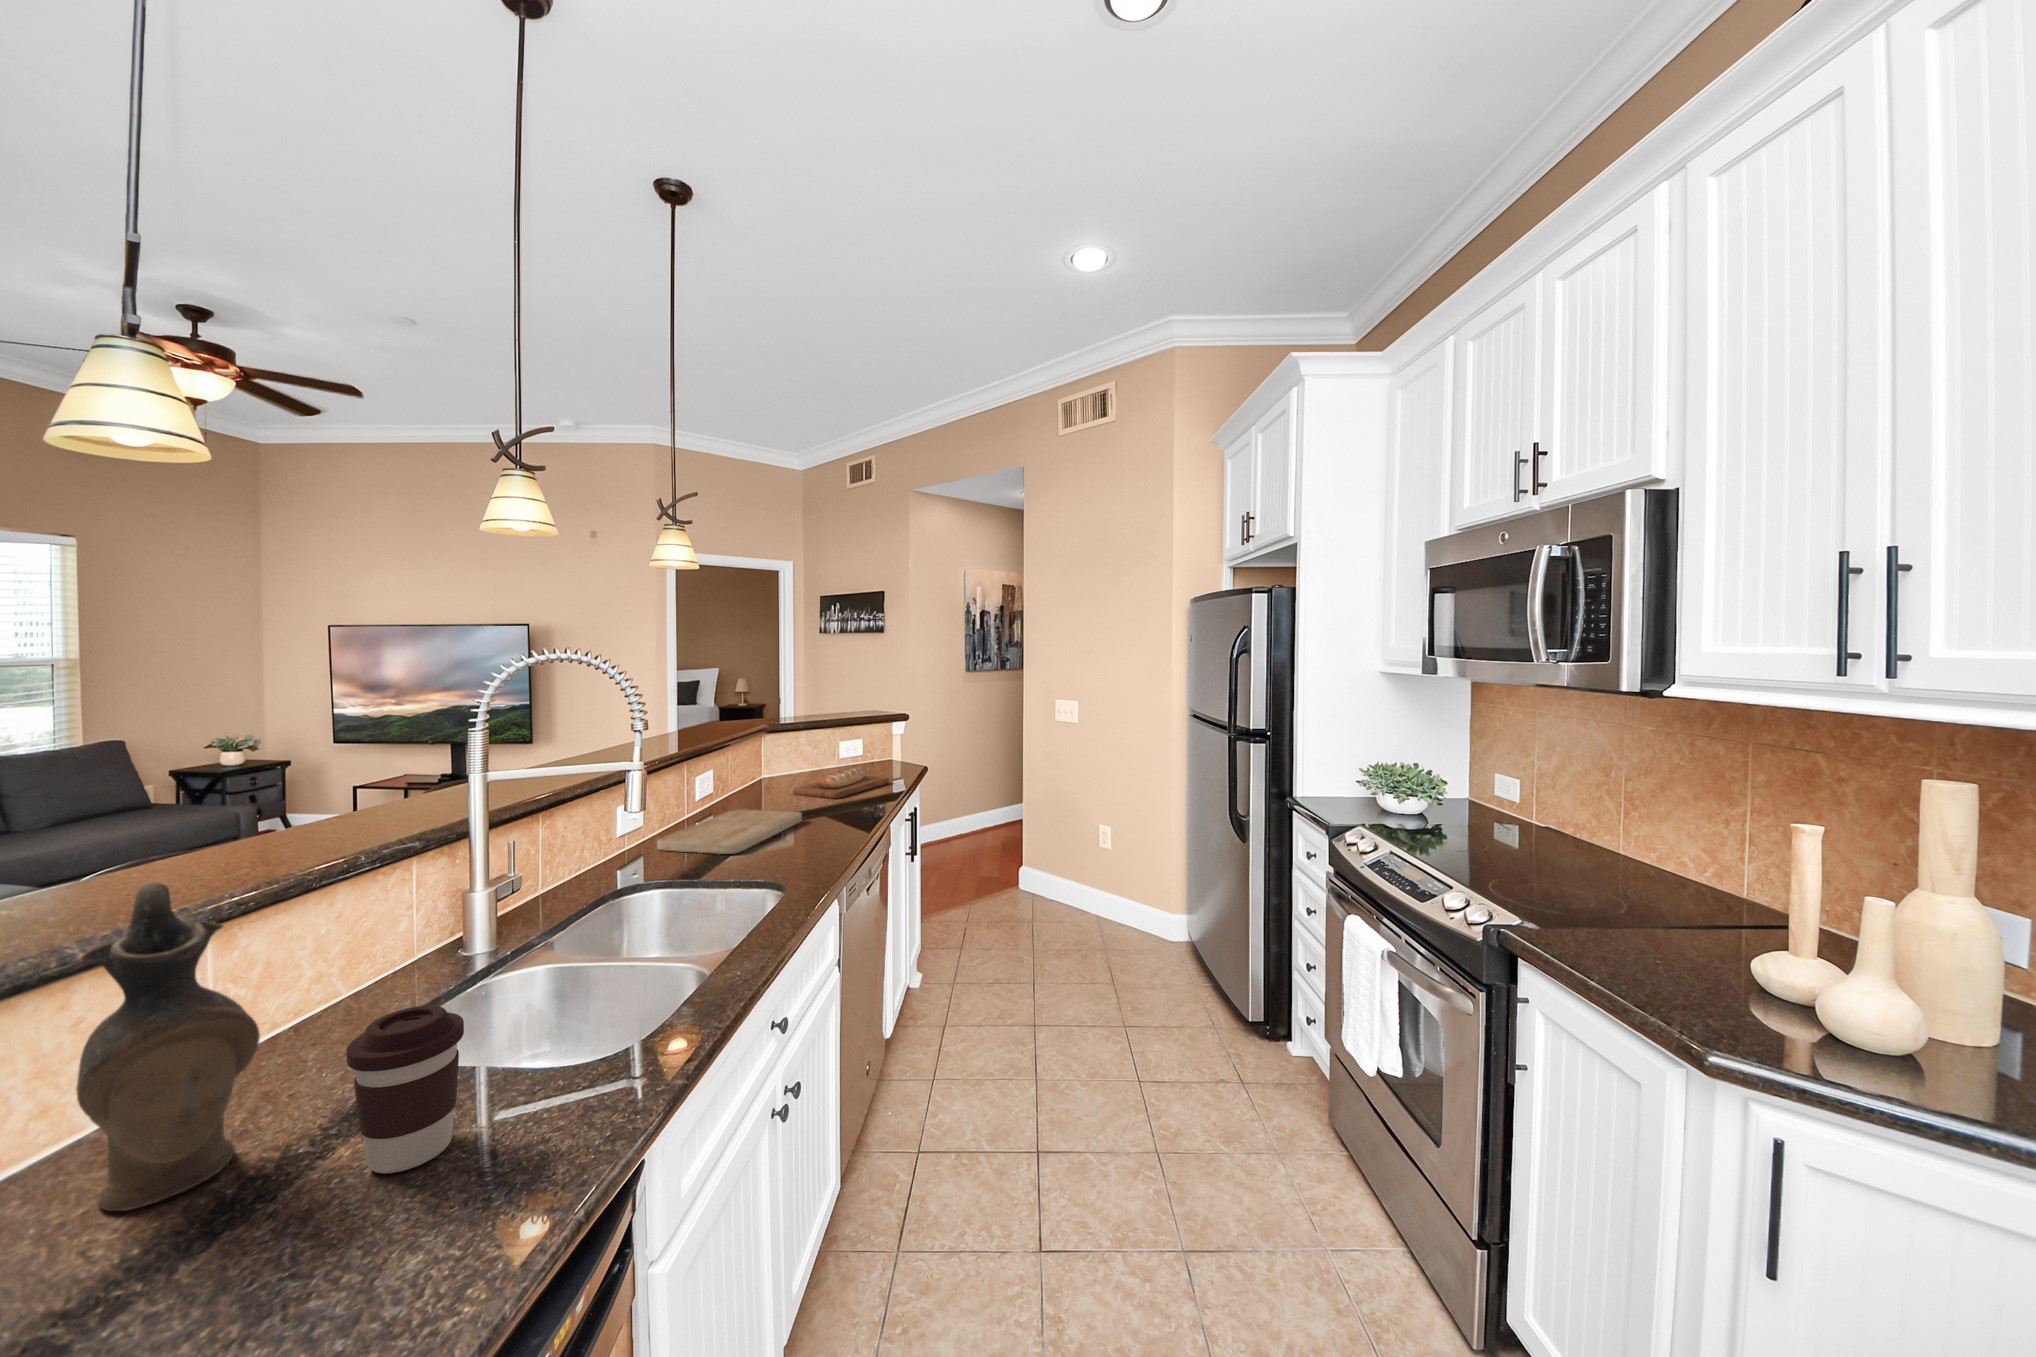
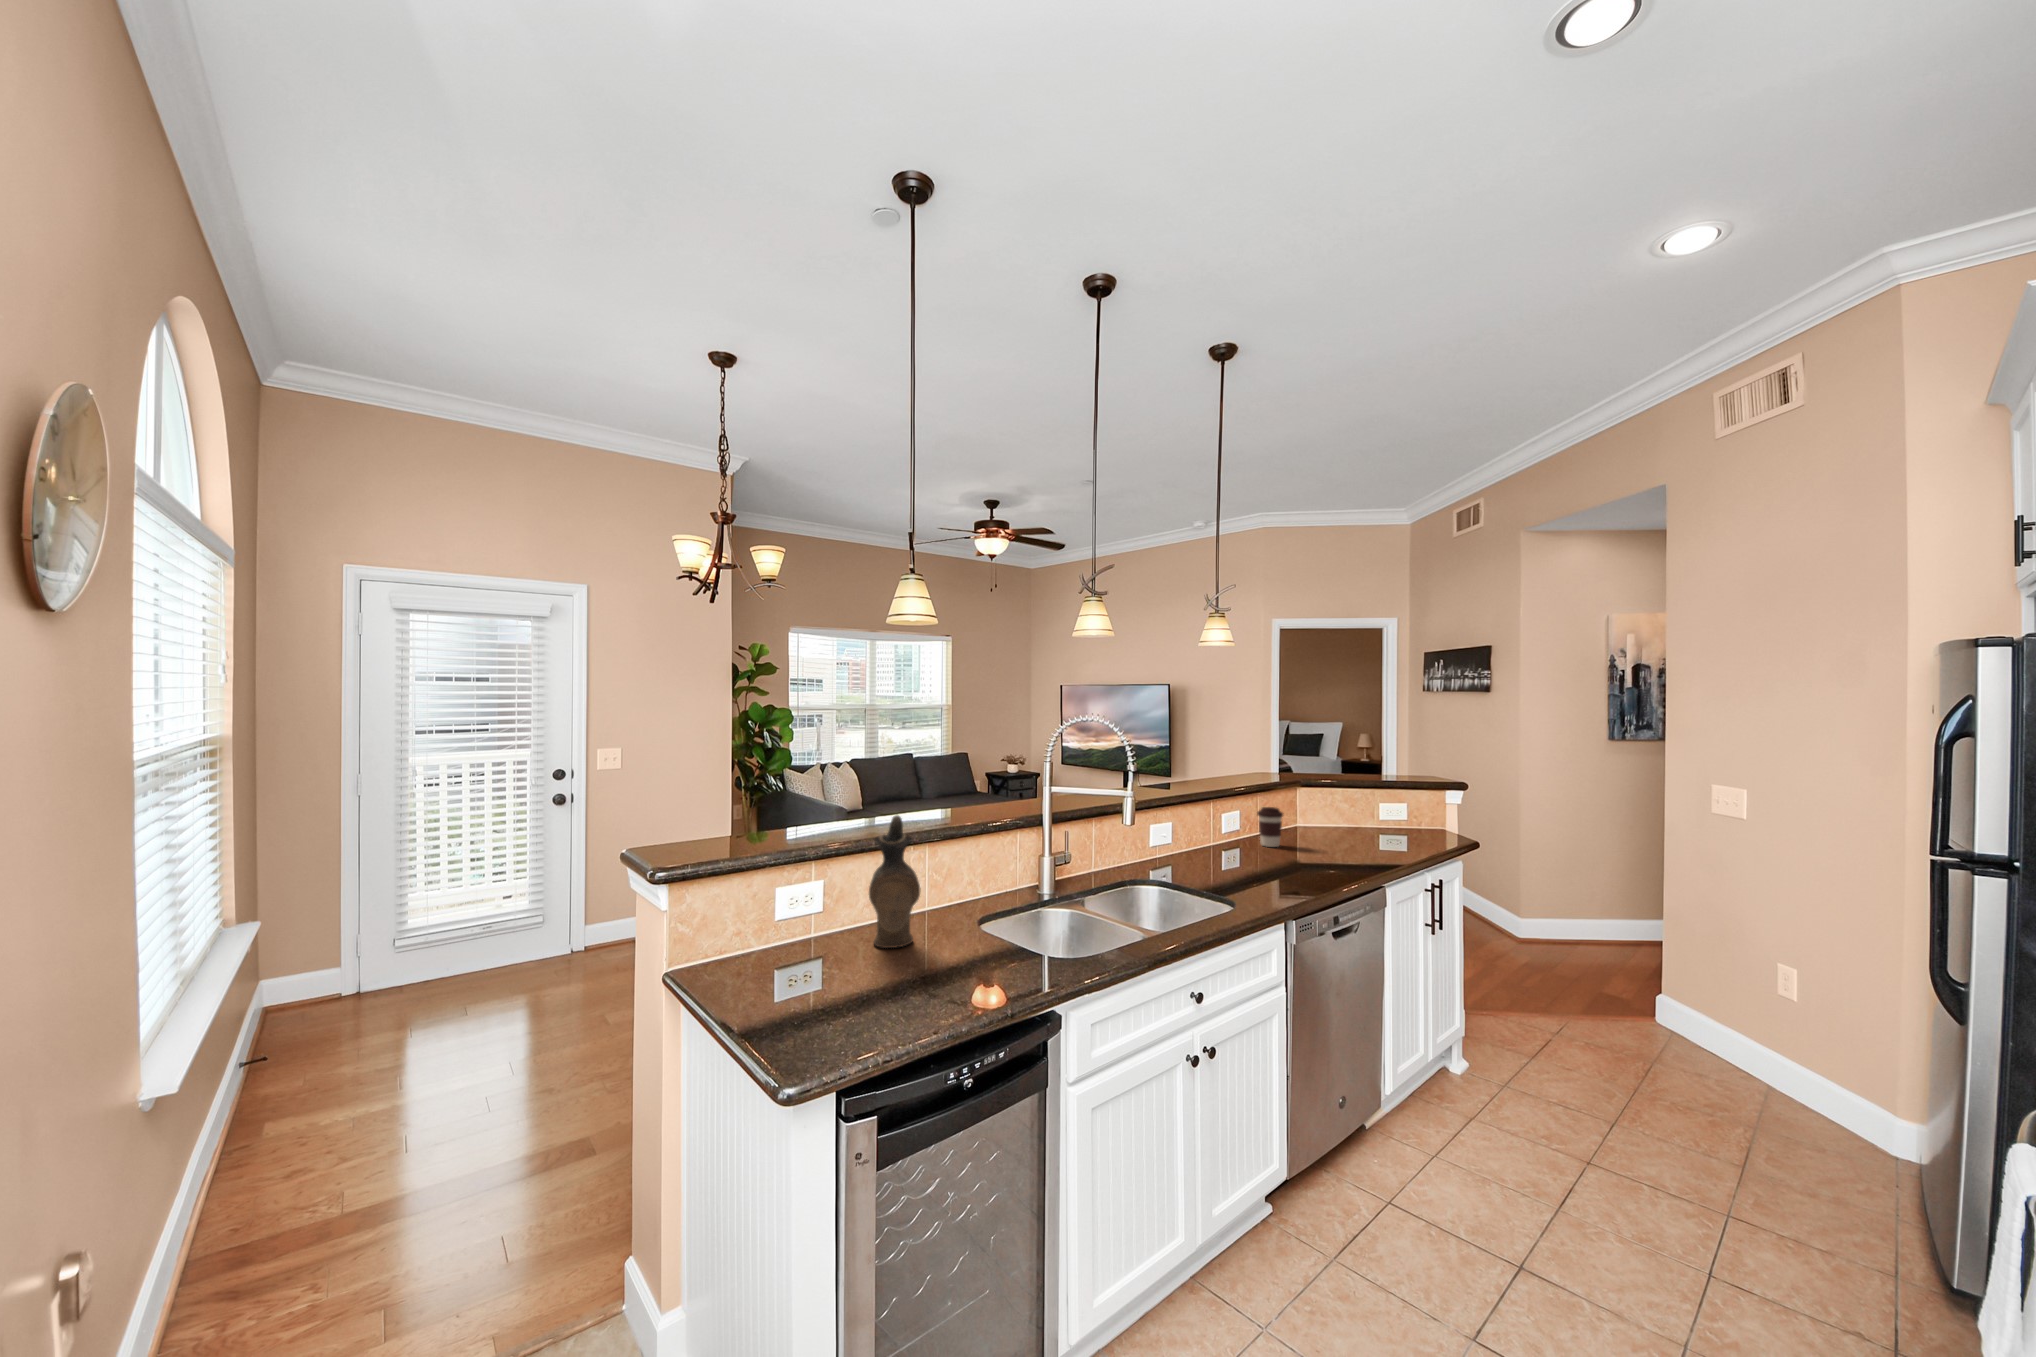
bread loaf: present [793,768,889,798] -> none [1314,827,1417,851]
cutting board: present [657,810,802,854] -> none [1174,845,1297,875]
coffee cup: present [346,1005,464,1173] -> present [1257,807,1283,847]

